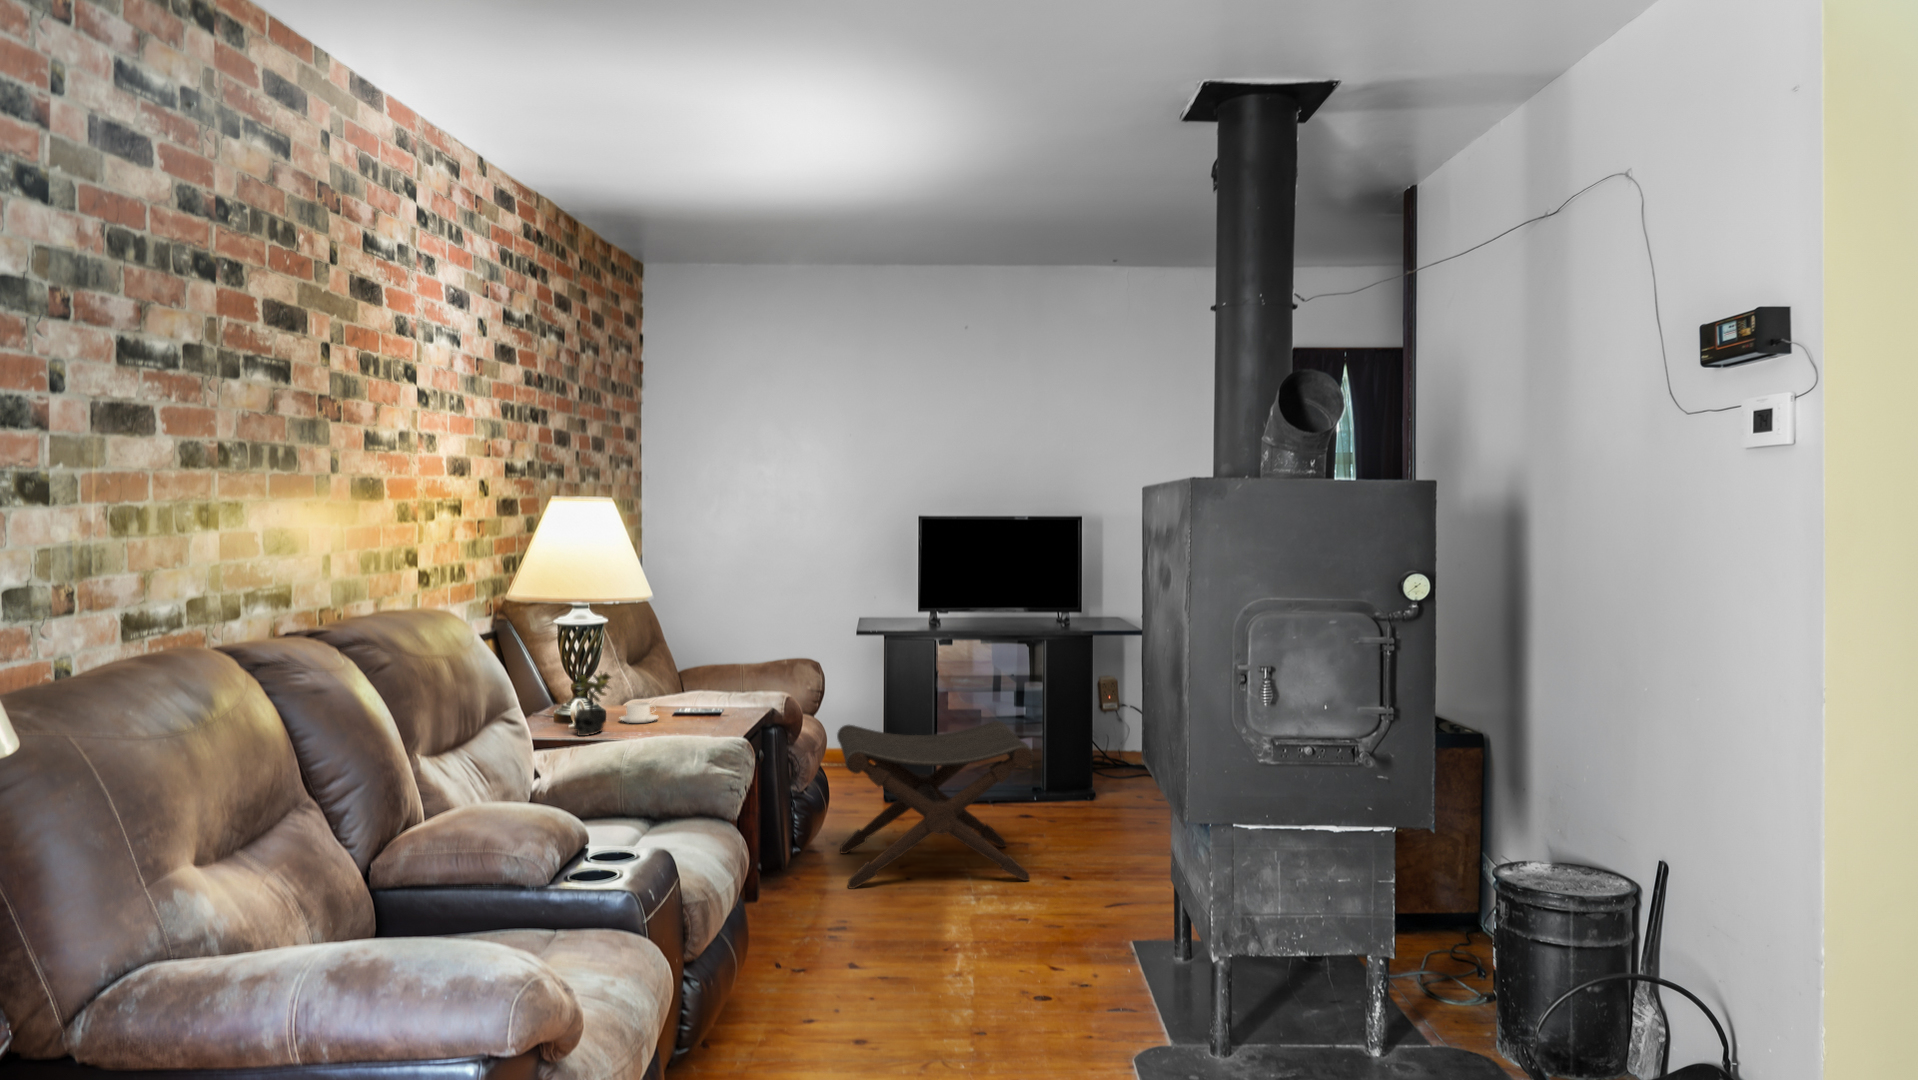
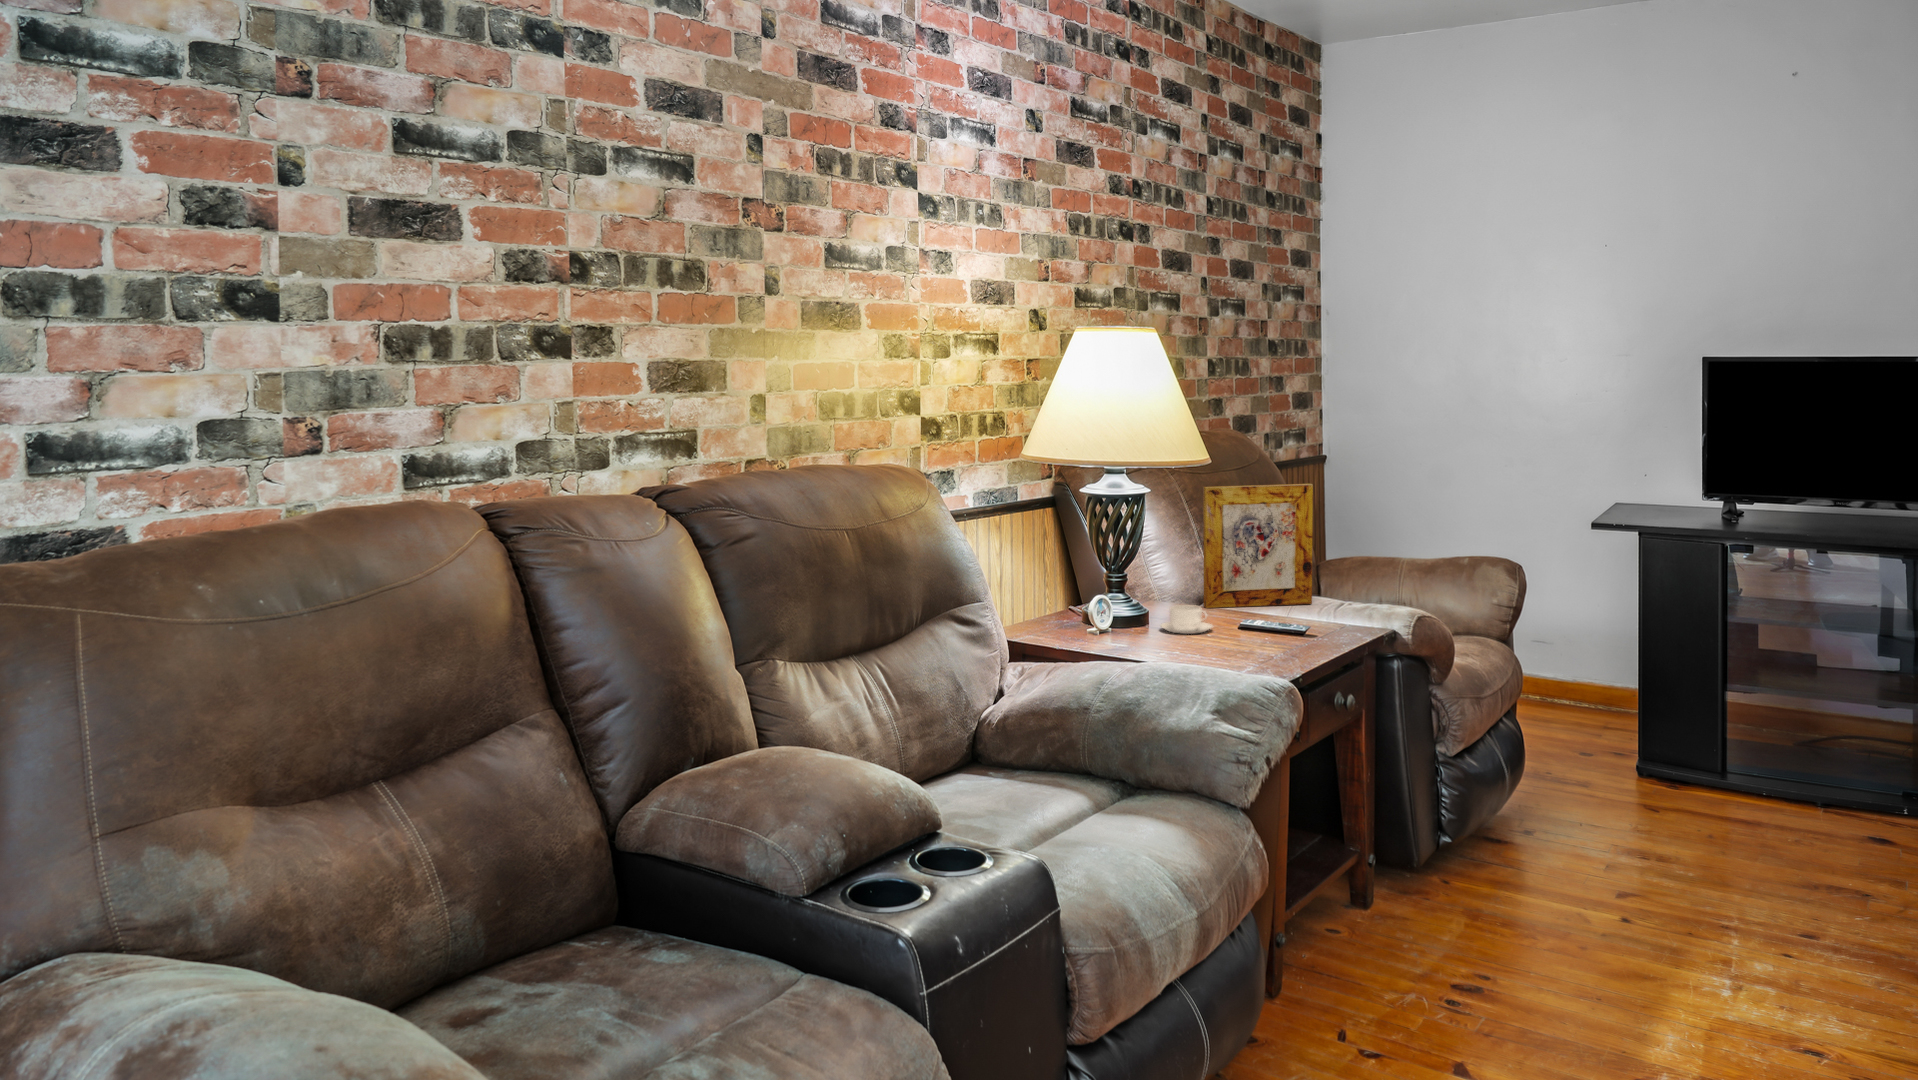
picture frame: none [630,610,706,705] -> present [1203,484,1313,608]
succulent plant: present [573,672,611,736] -> none [1083,557,1139,645]
footstool: present [837,721,1034,889] -> none [1504,659,1848,947]

